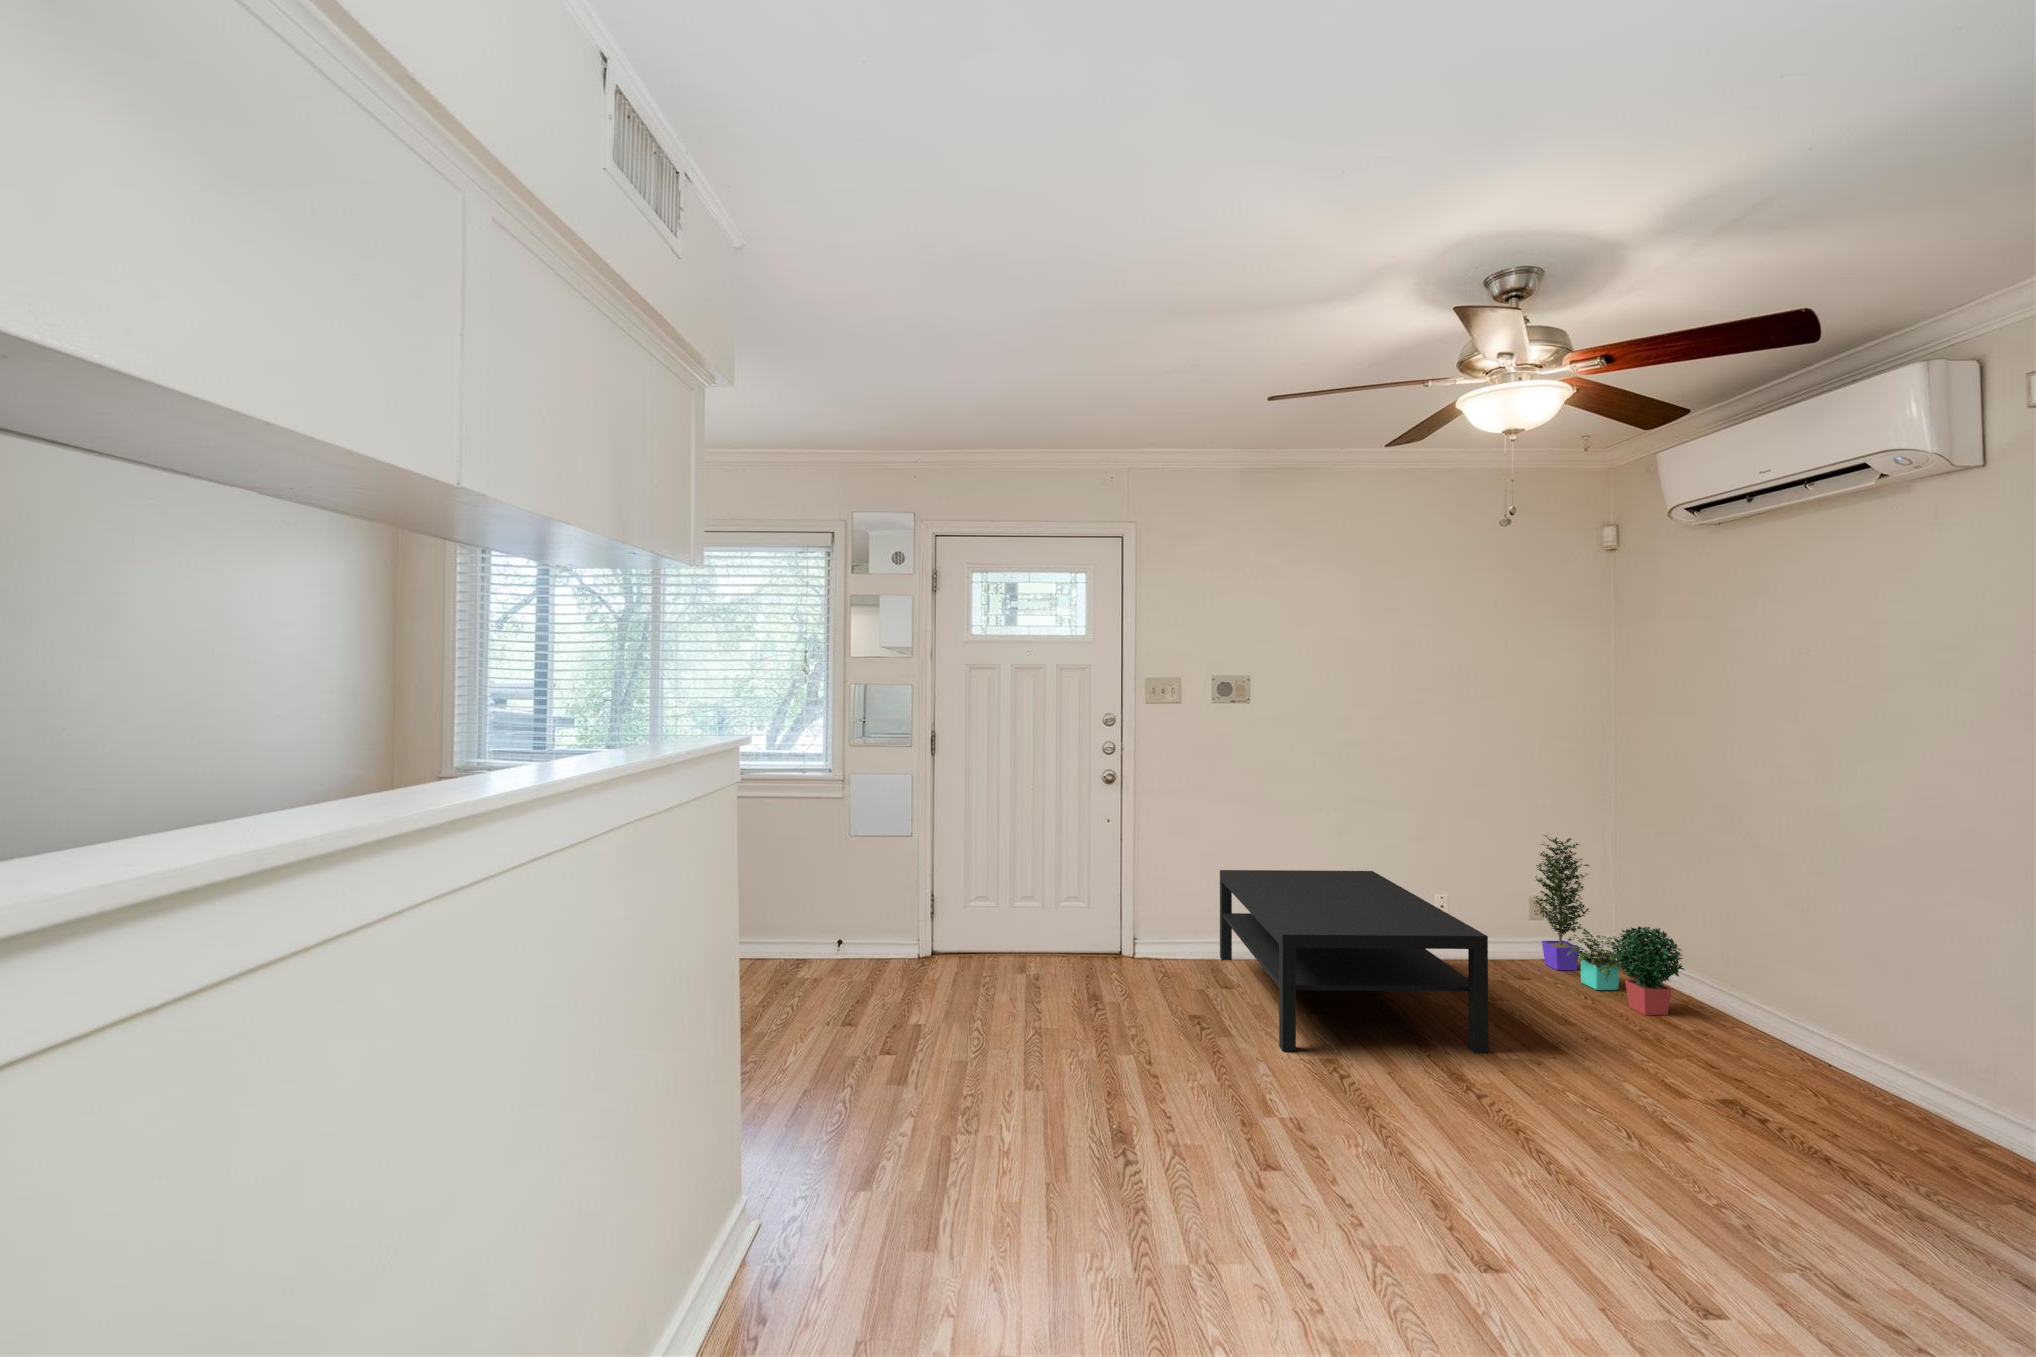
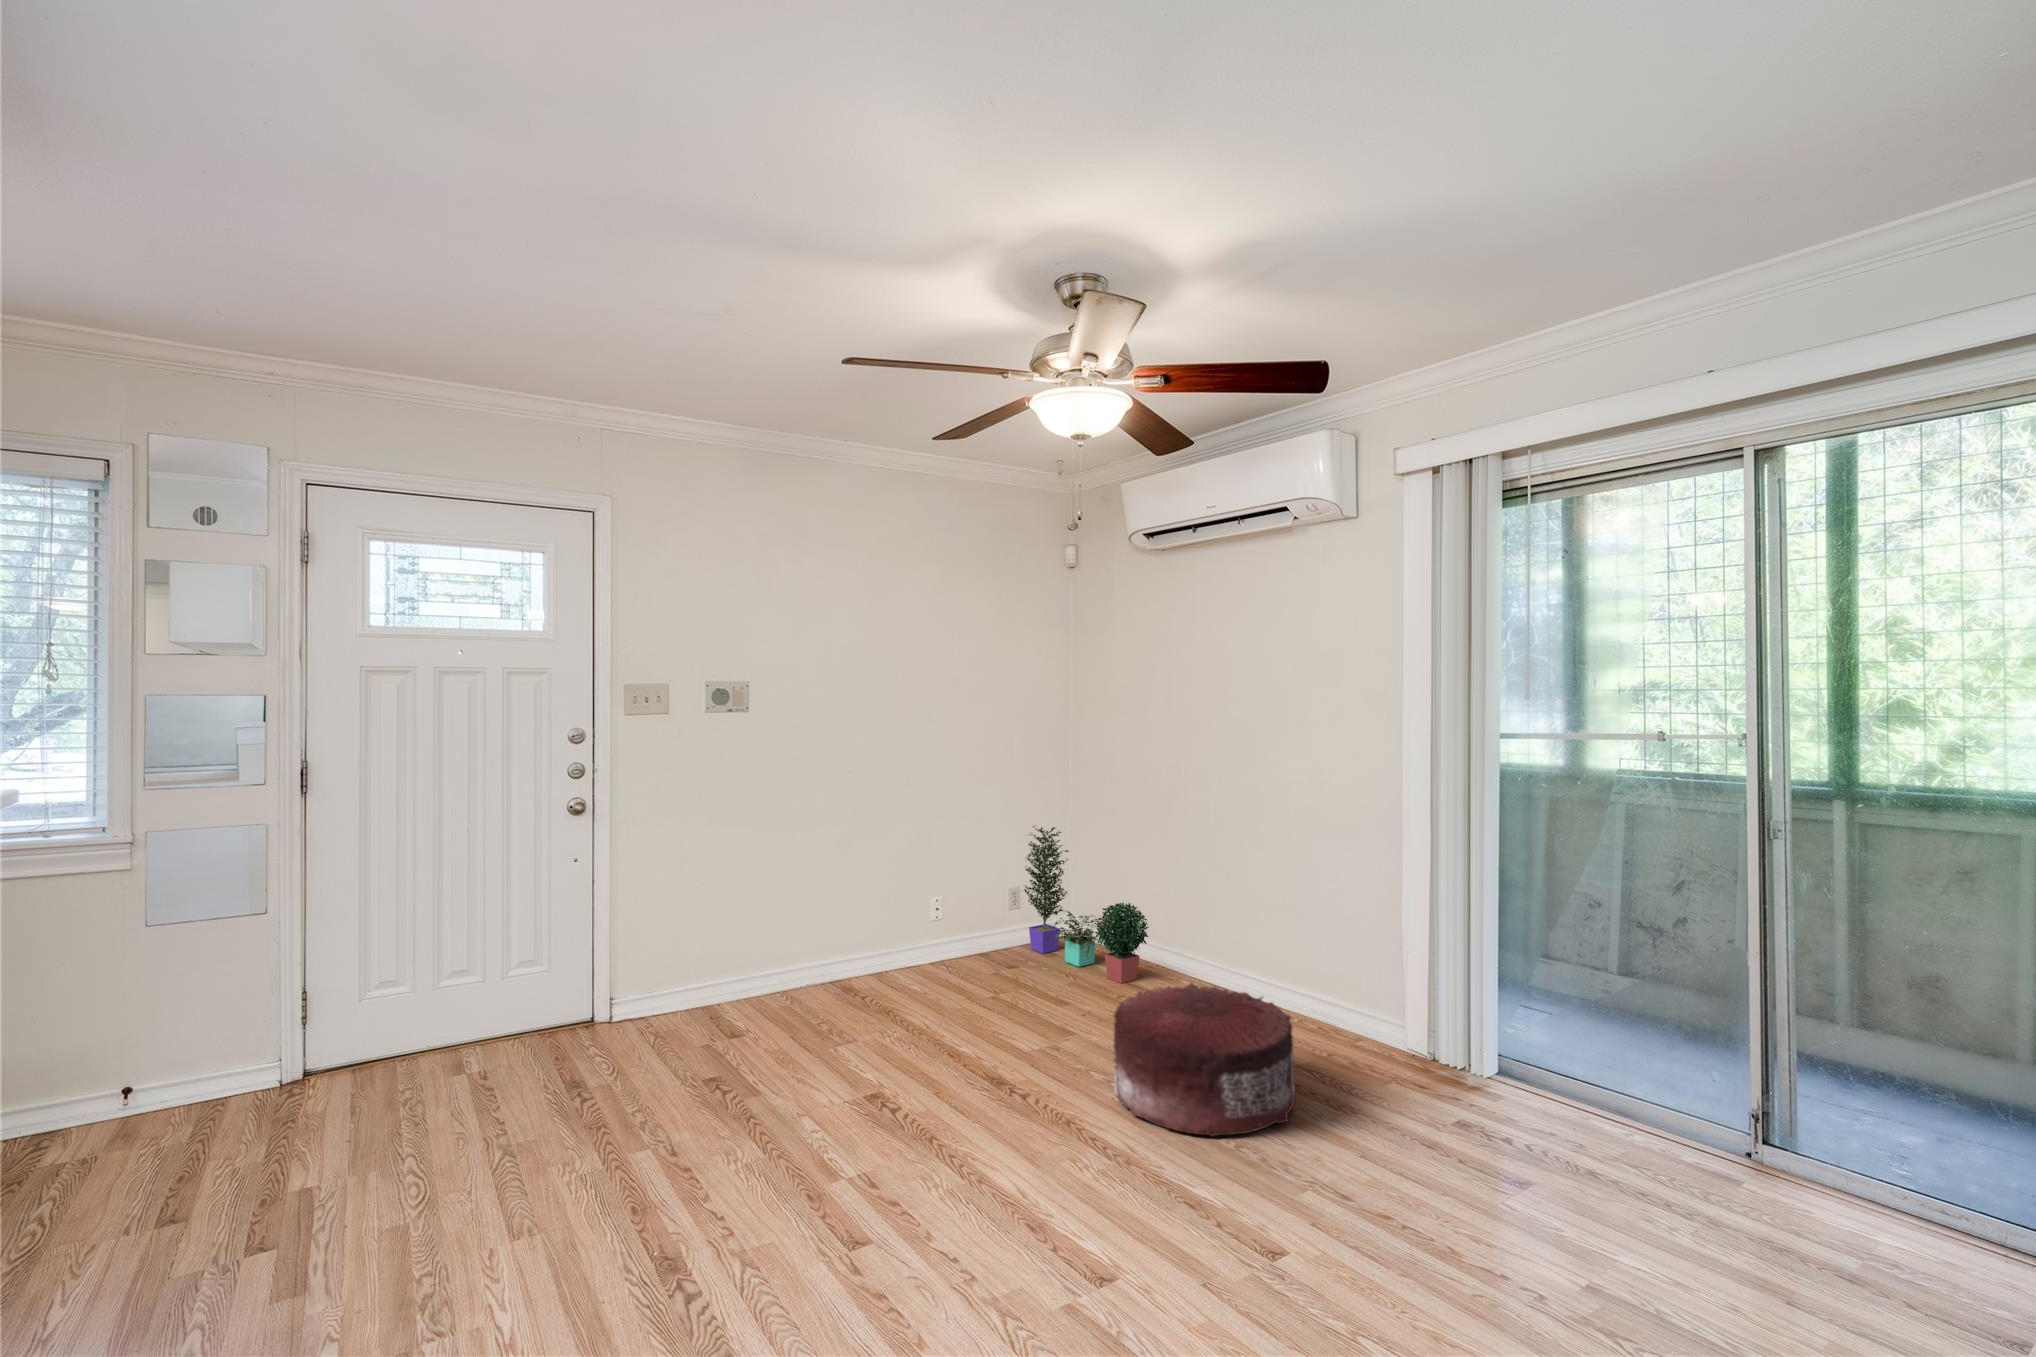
coffee table: present [1220,870,1488,1054] -> none [720,879,1019,1099]
pouf: none [1581,1015,1839,1200] -> present [1114,983,1295,1136]

